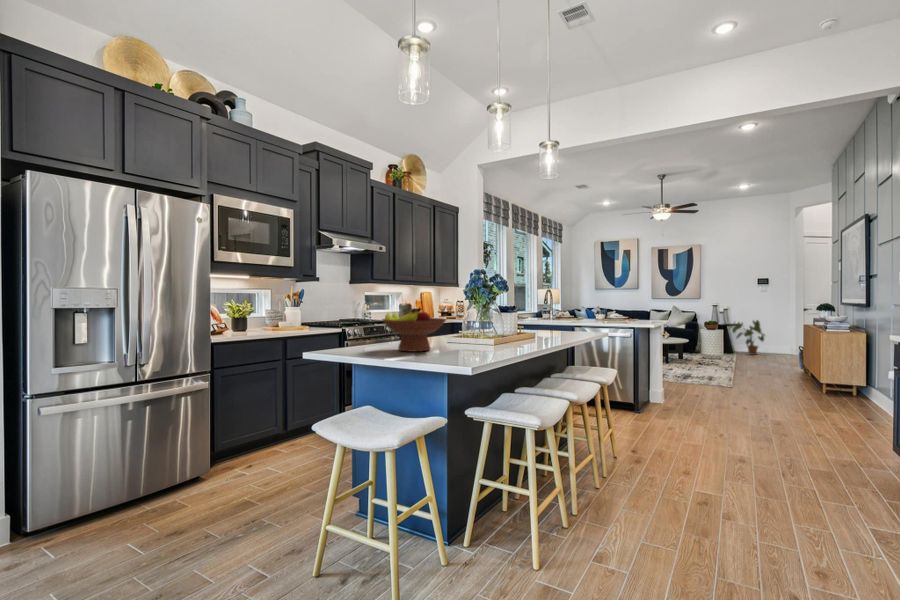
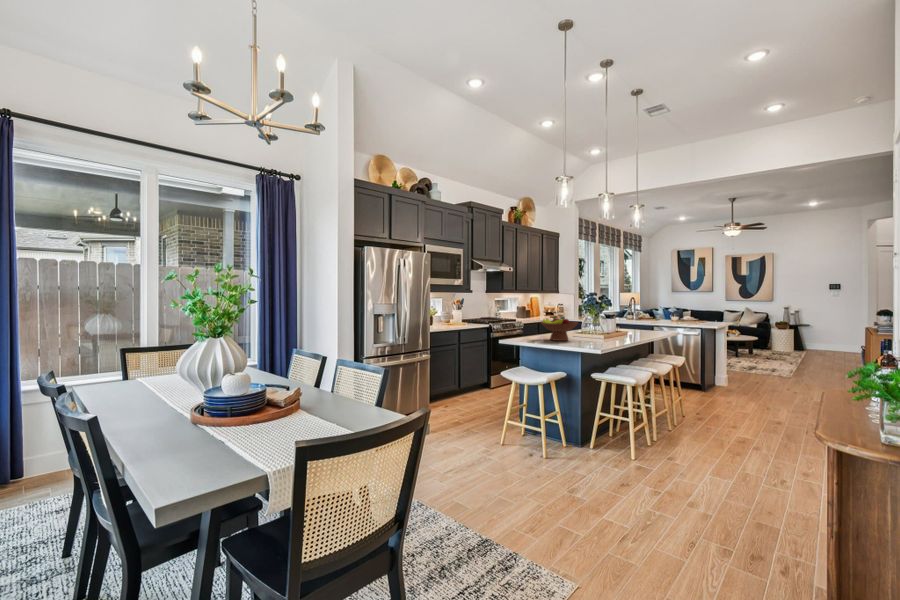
house plant: present [730,320,764,355] -> none [799,321,836,352]

